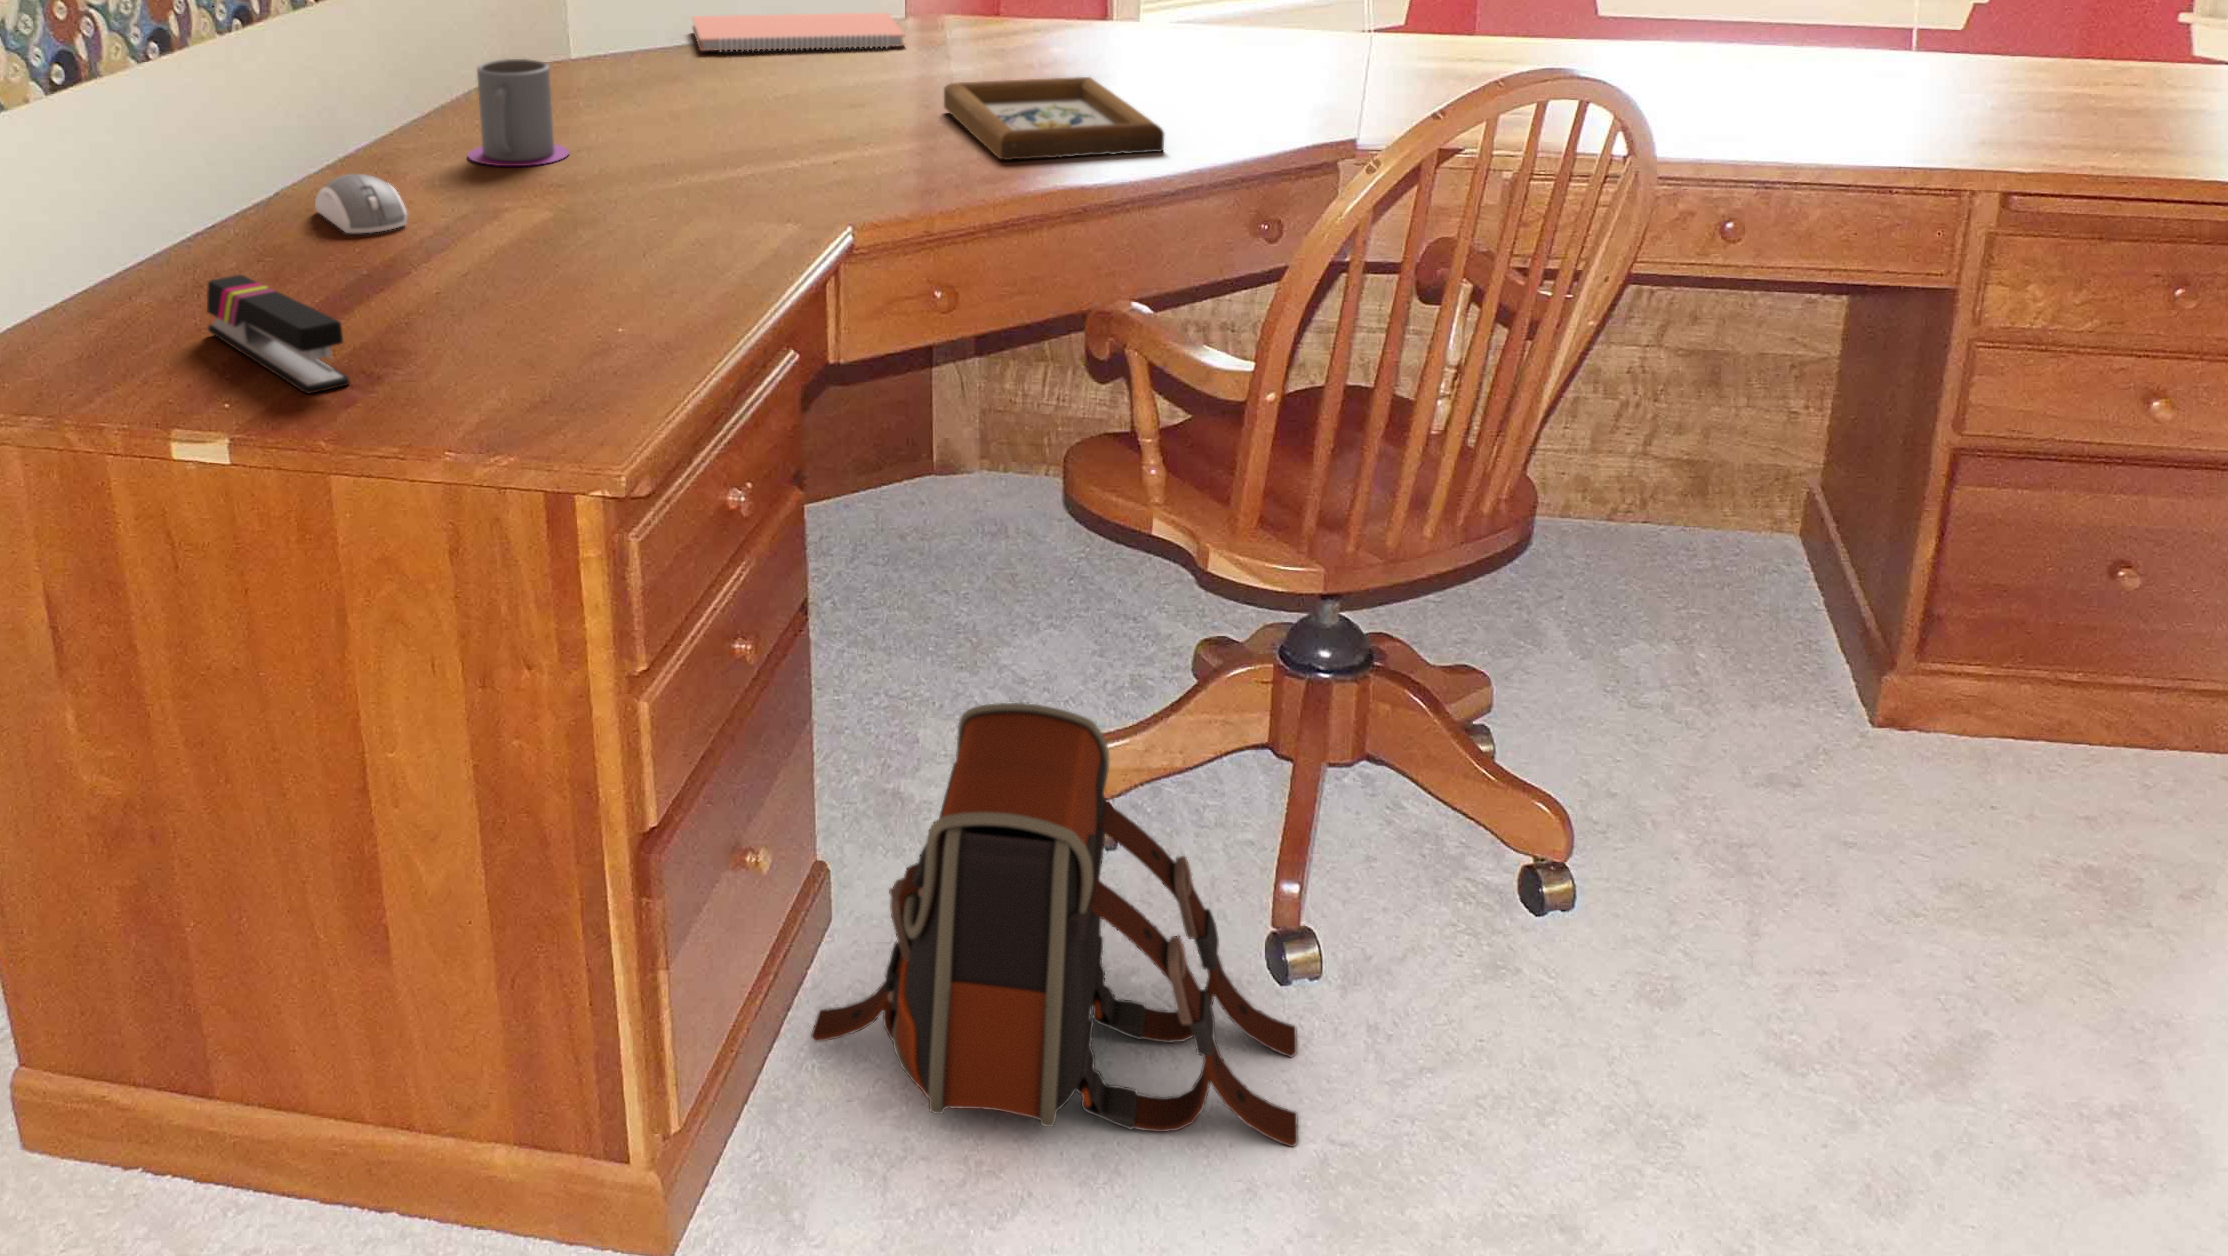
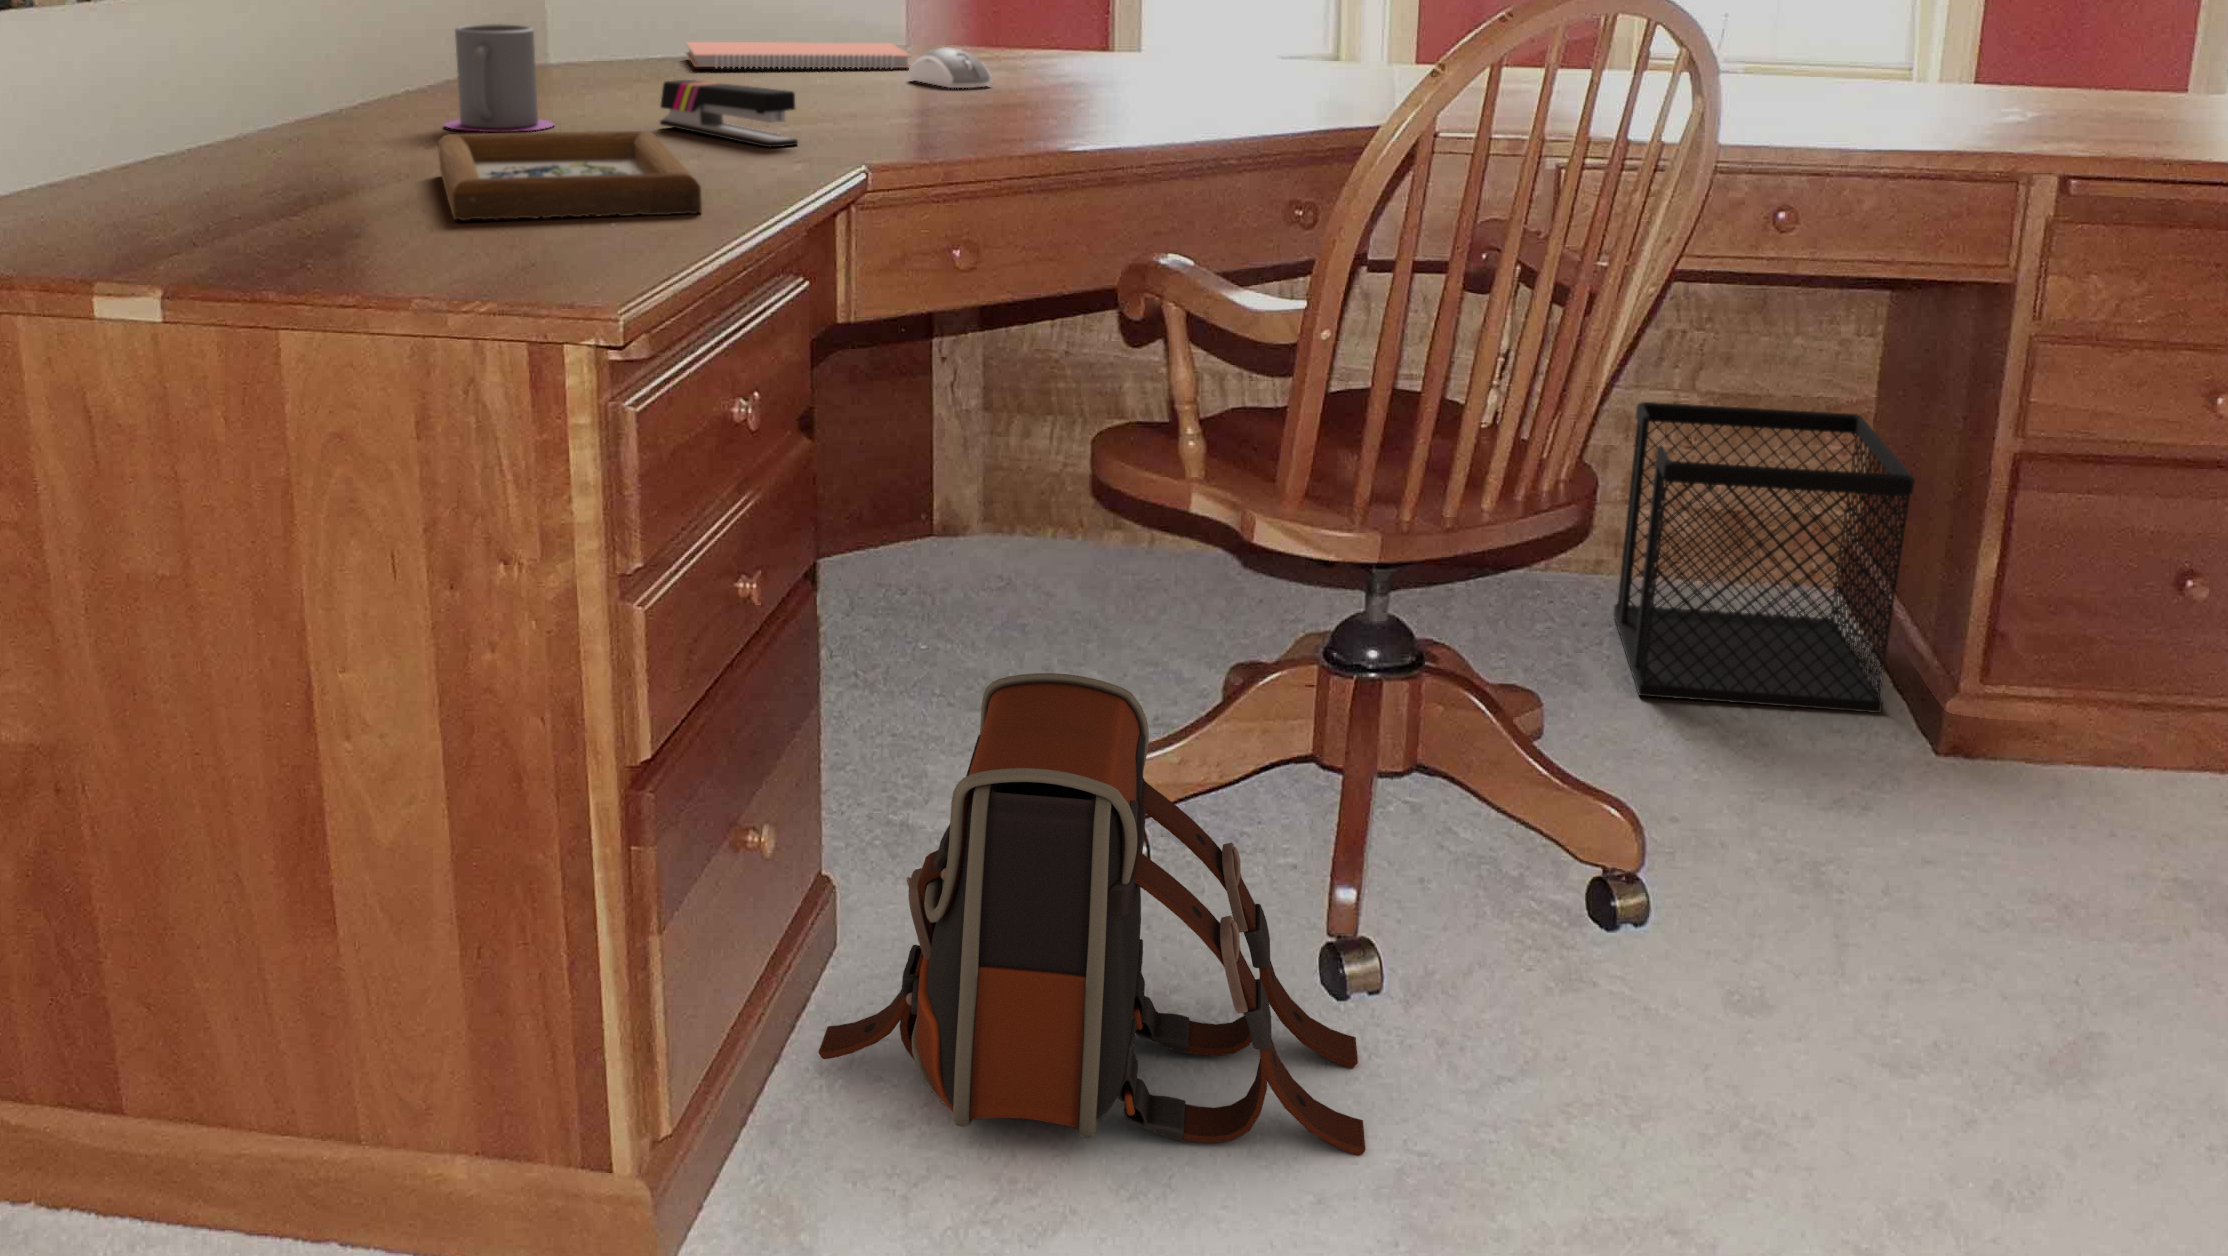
picture frame: present [944,77,1164,160] -> present [438,131,702,220]
computer mouse: present [315,174,407,233] -> present [908,47,991,88]
stapler: present [207,275,349,394] -> present [660,80,798,147]
wastebasket: none [1576,366,1864,679] -> present [1614,402,1915,713]

